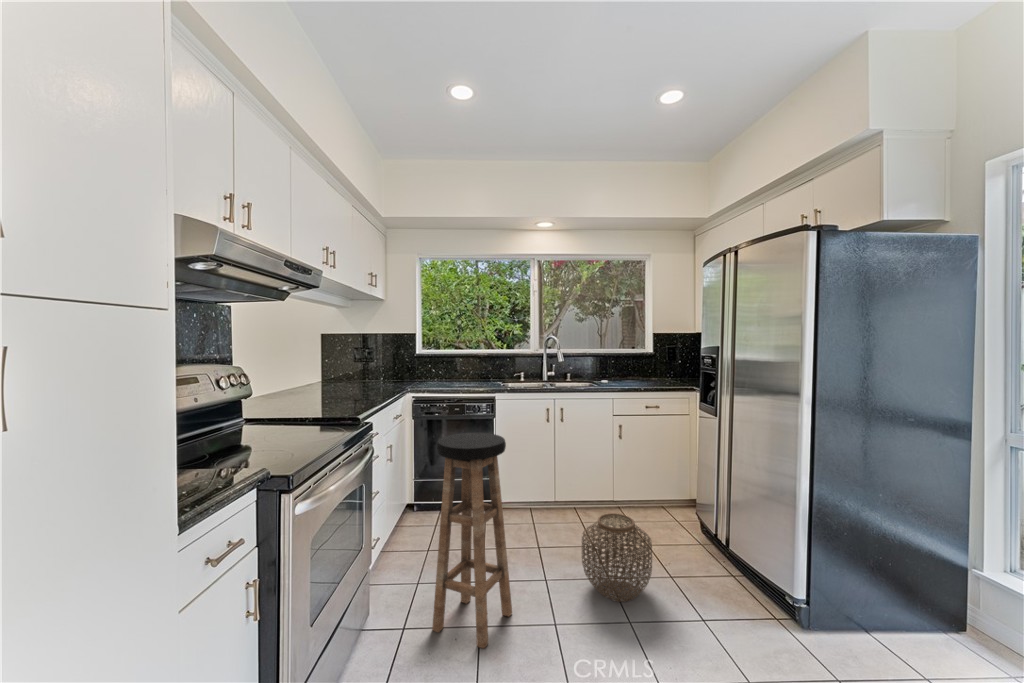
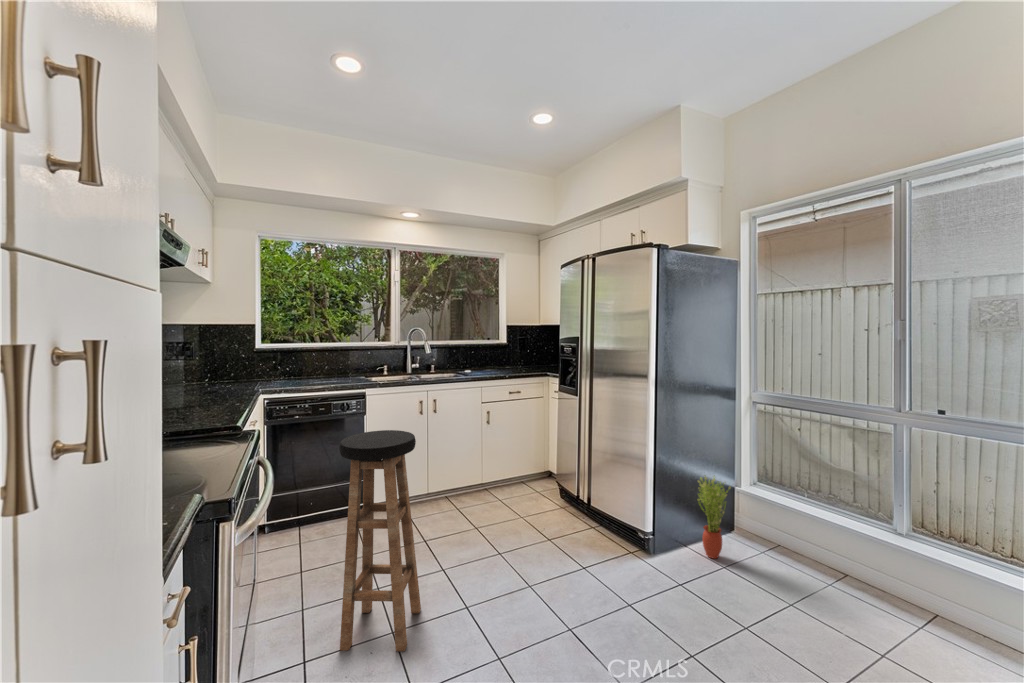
woven basket: present [582,513,652,602] -> none [477,493,541,573]
potted plant: none [871,536,931,654] -> present [698,476,731,559]

